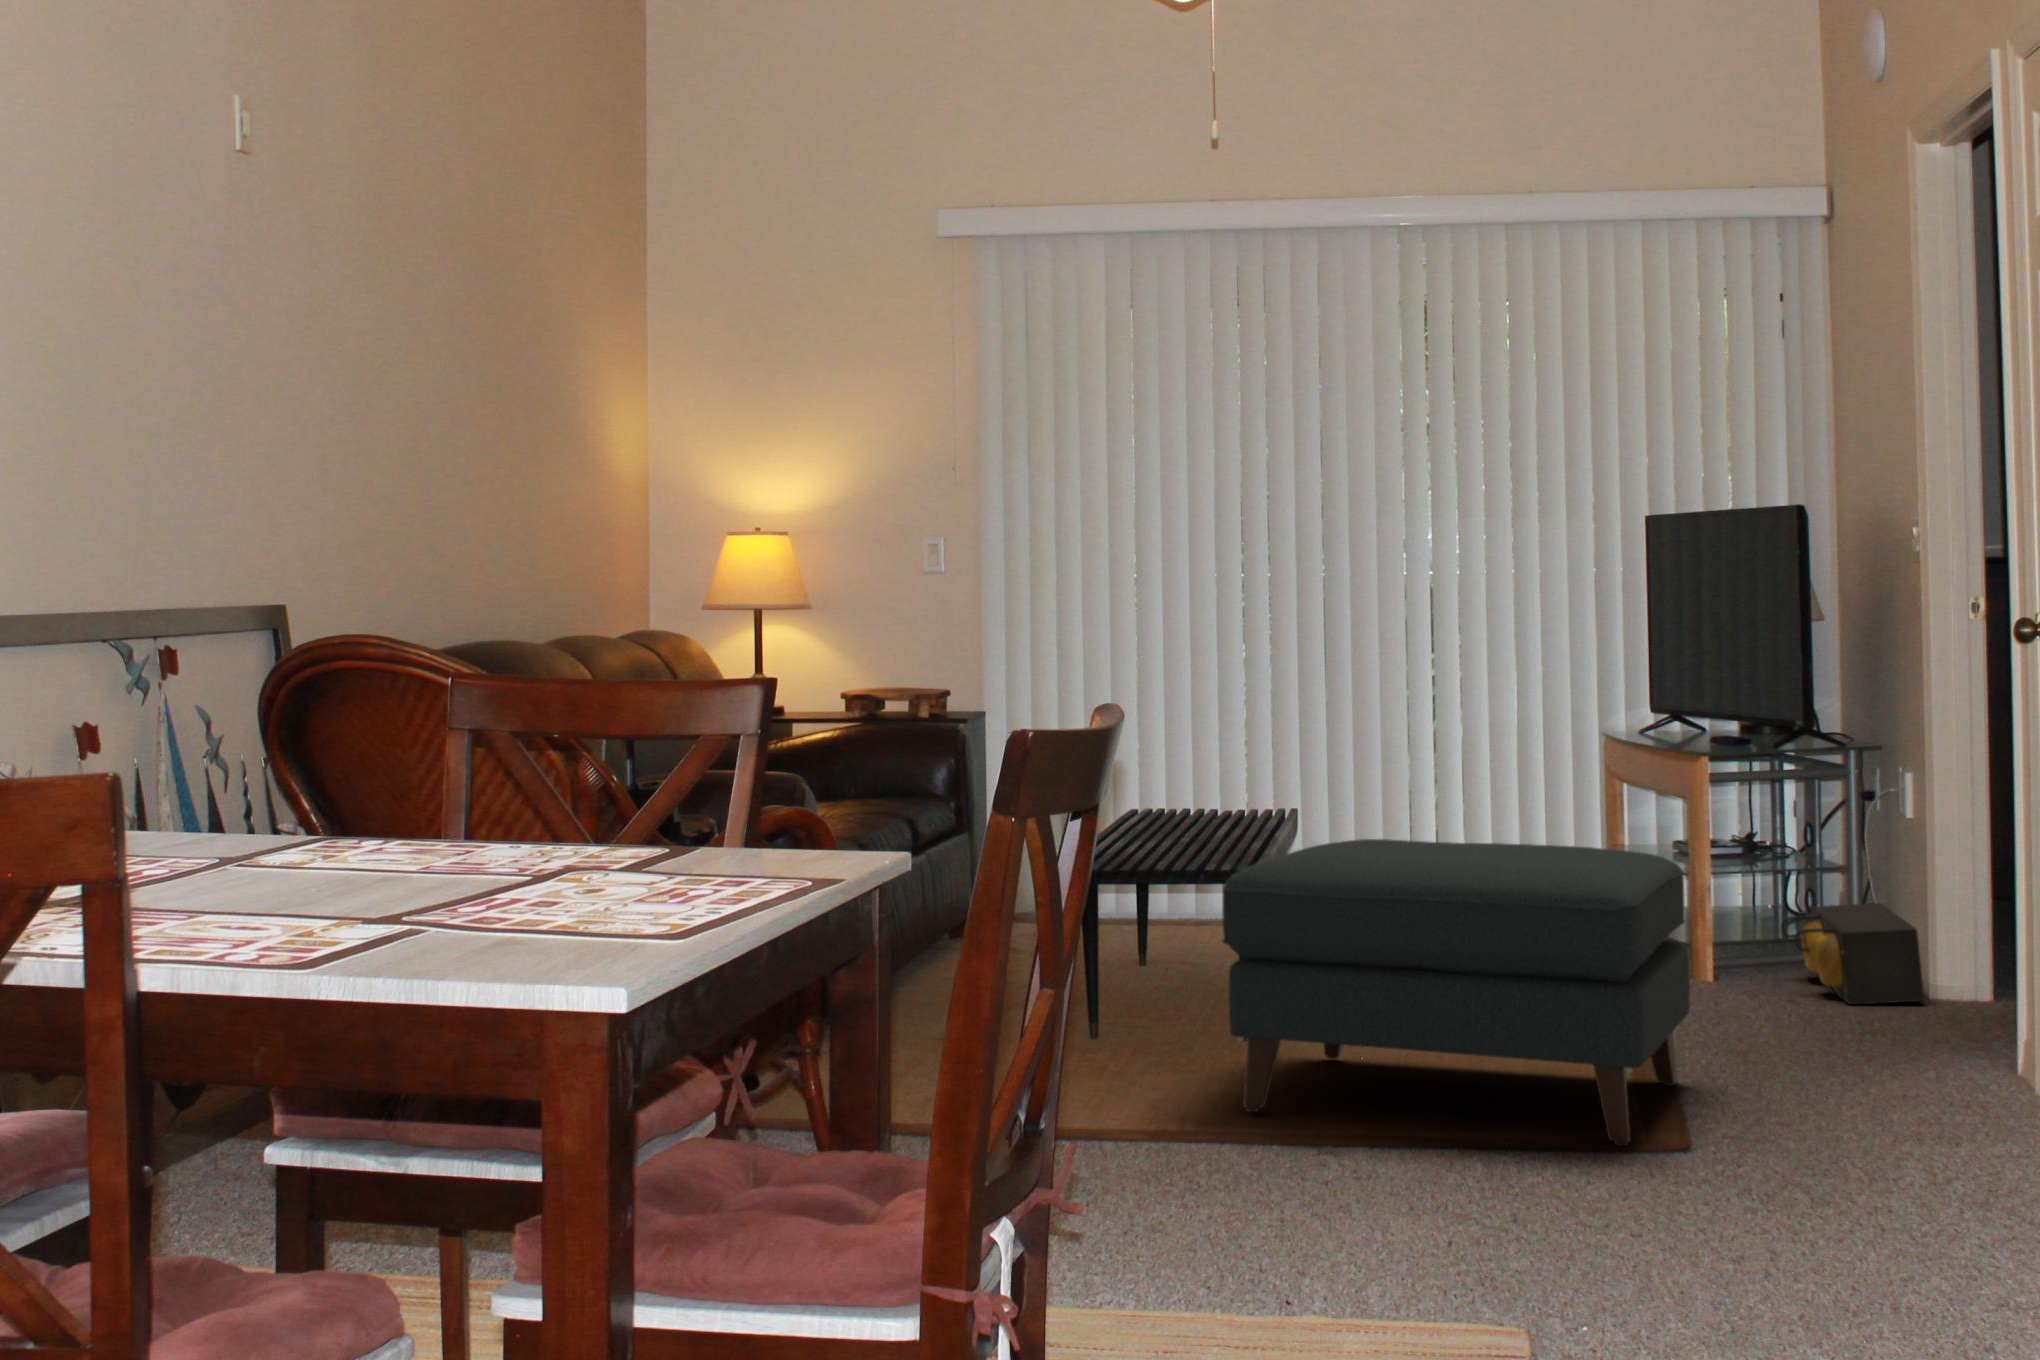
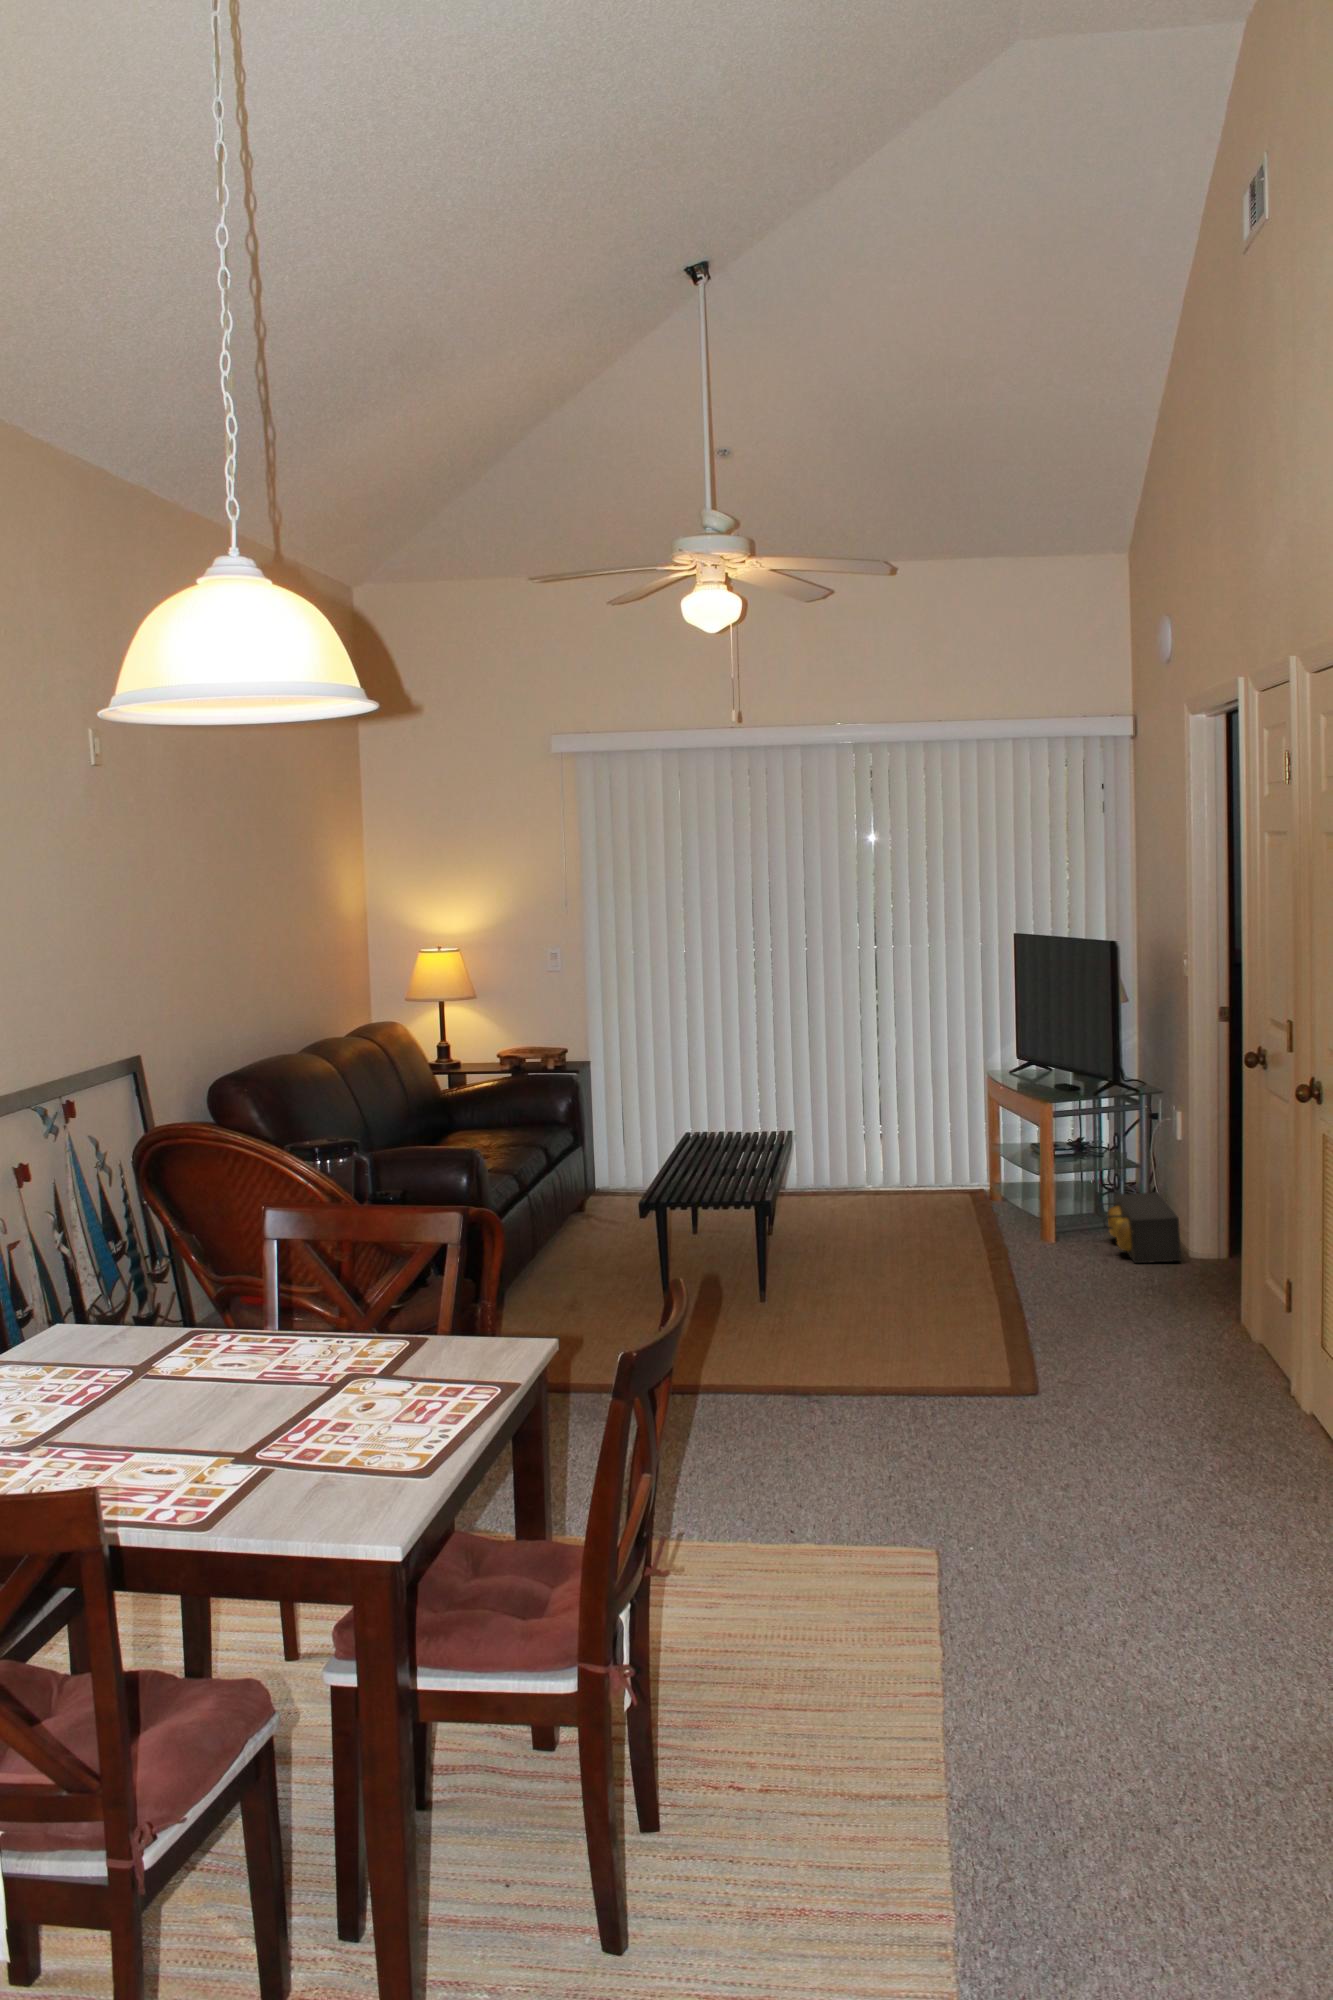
ottoman: present [1223,839,1690,1146] -> none [747,1187,1035,1390]

